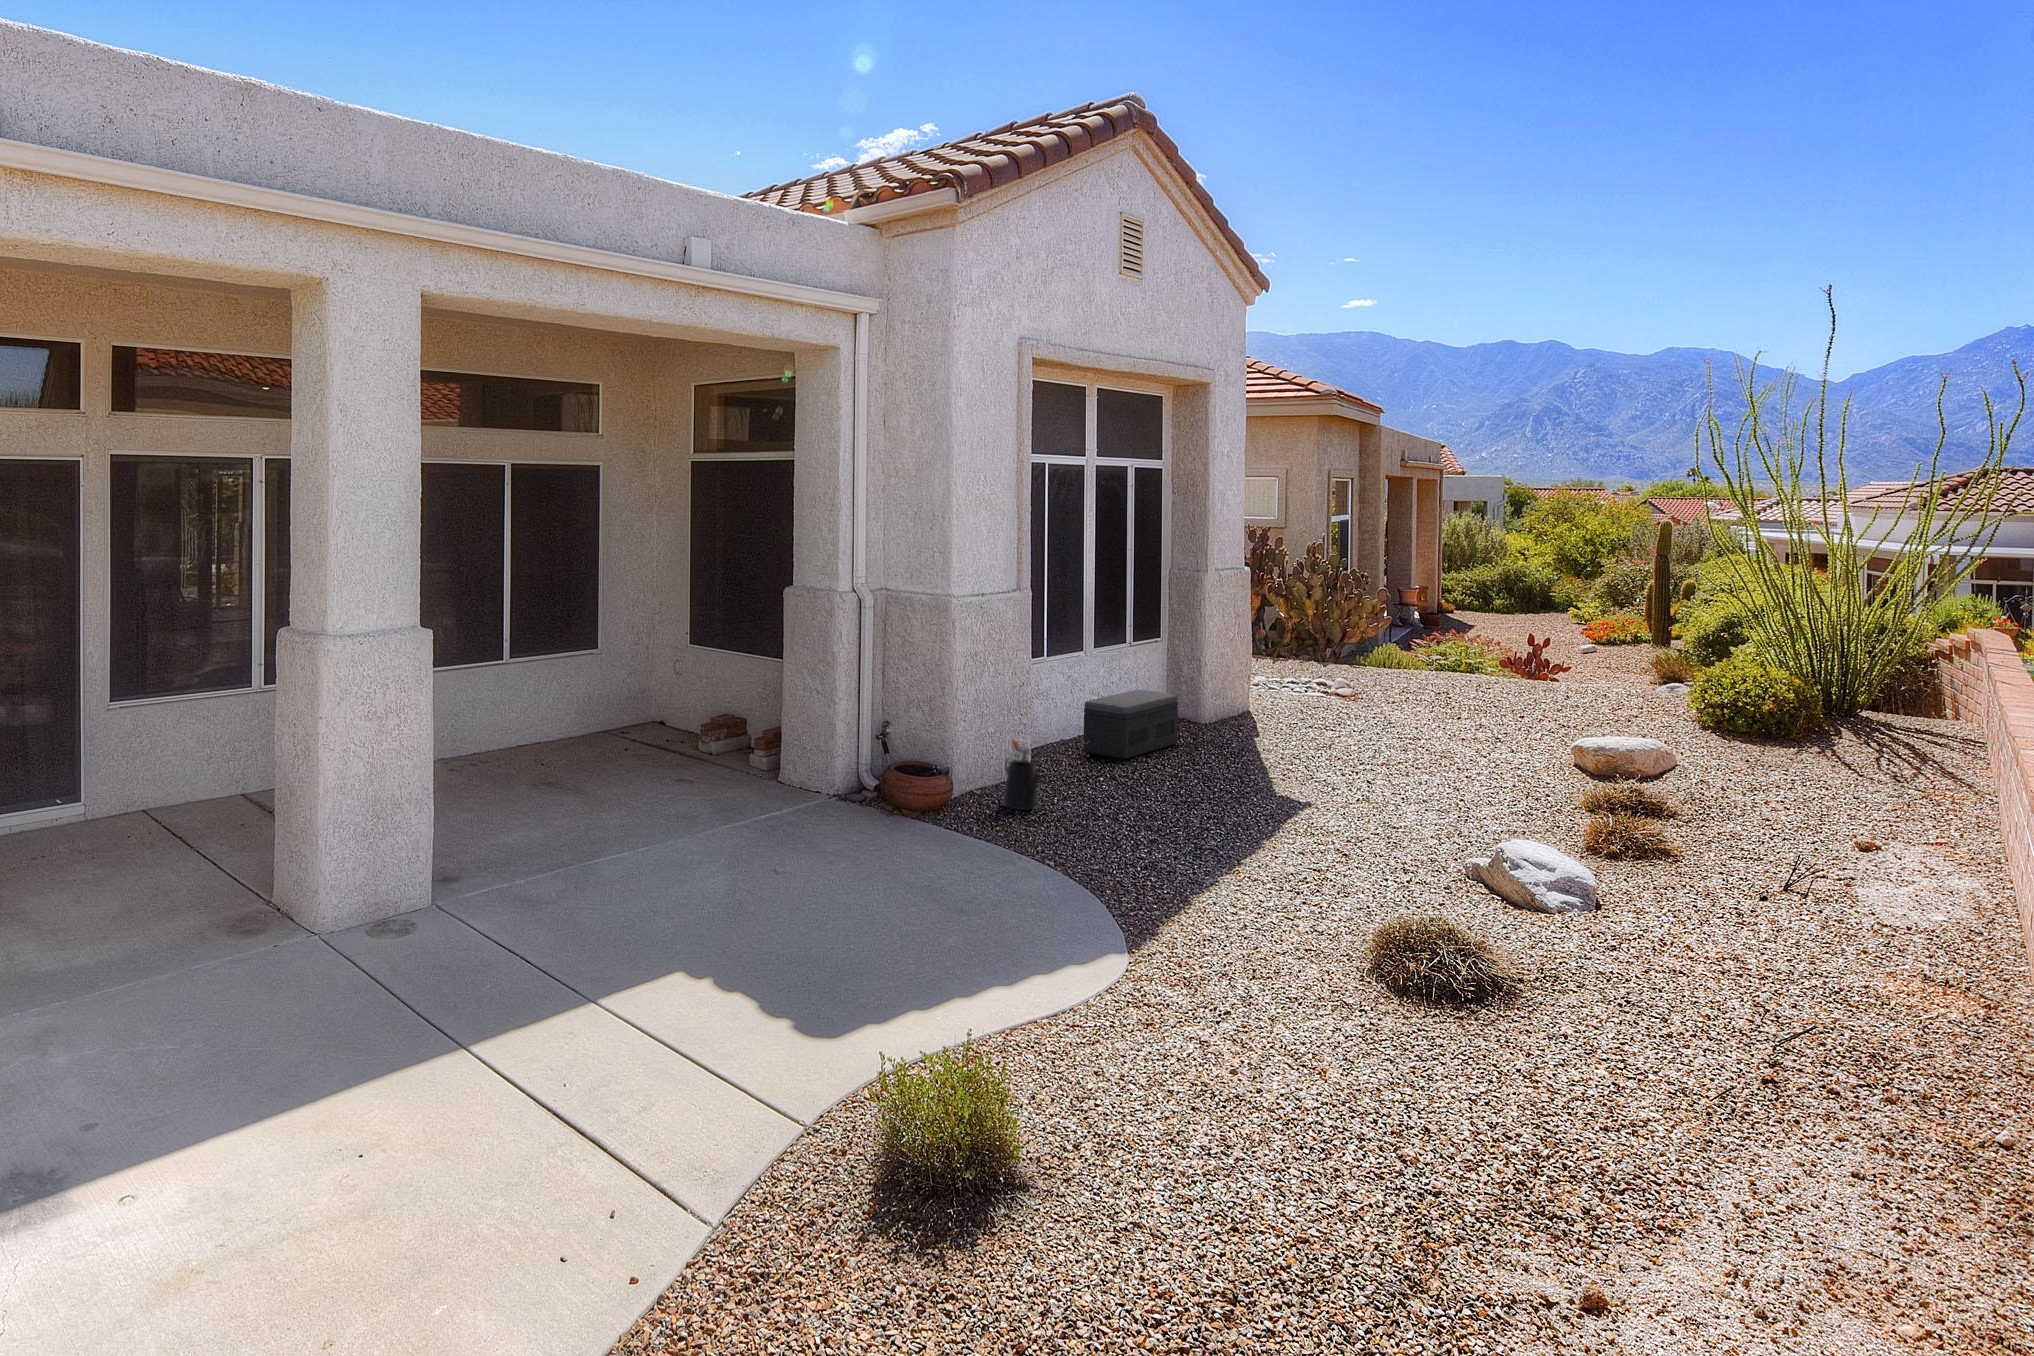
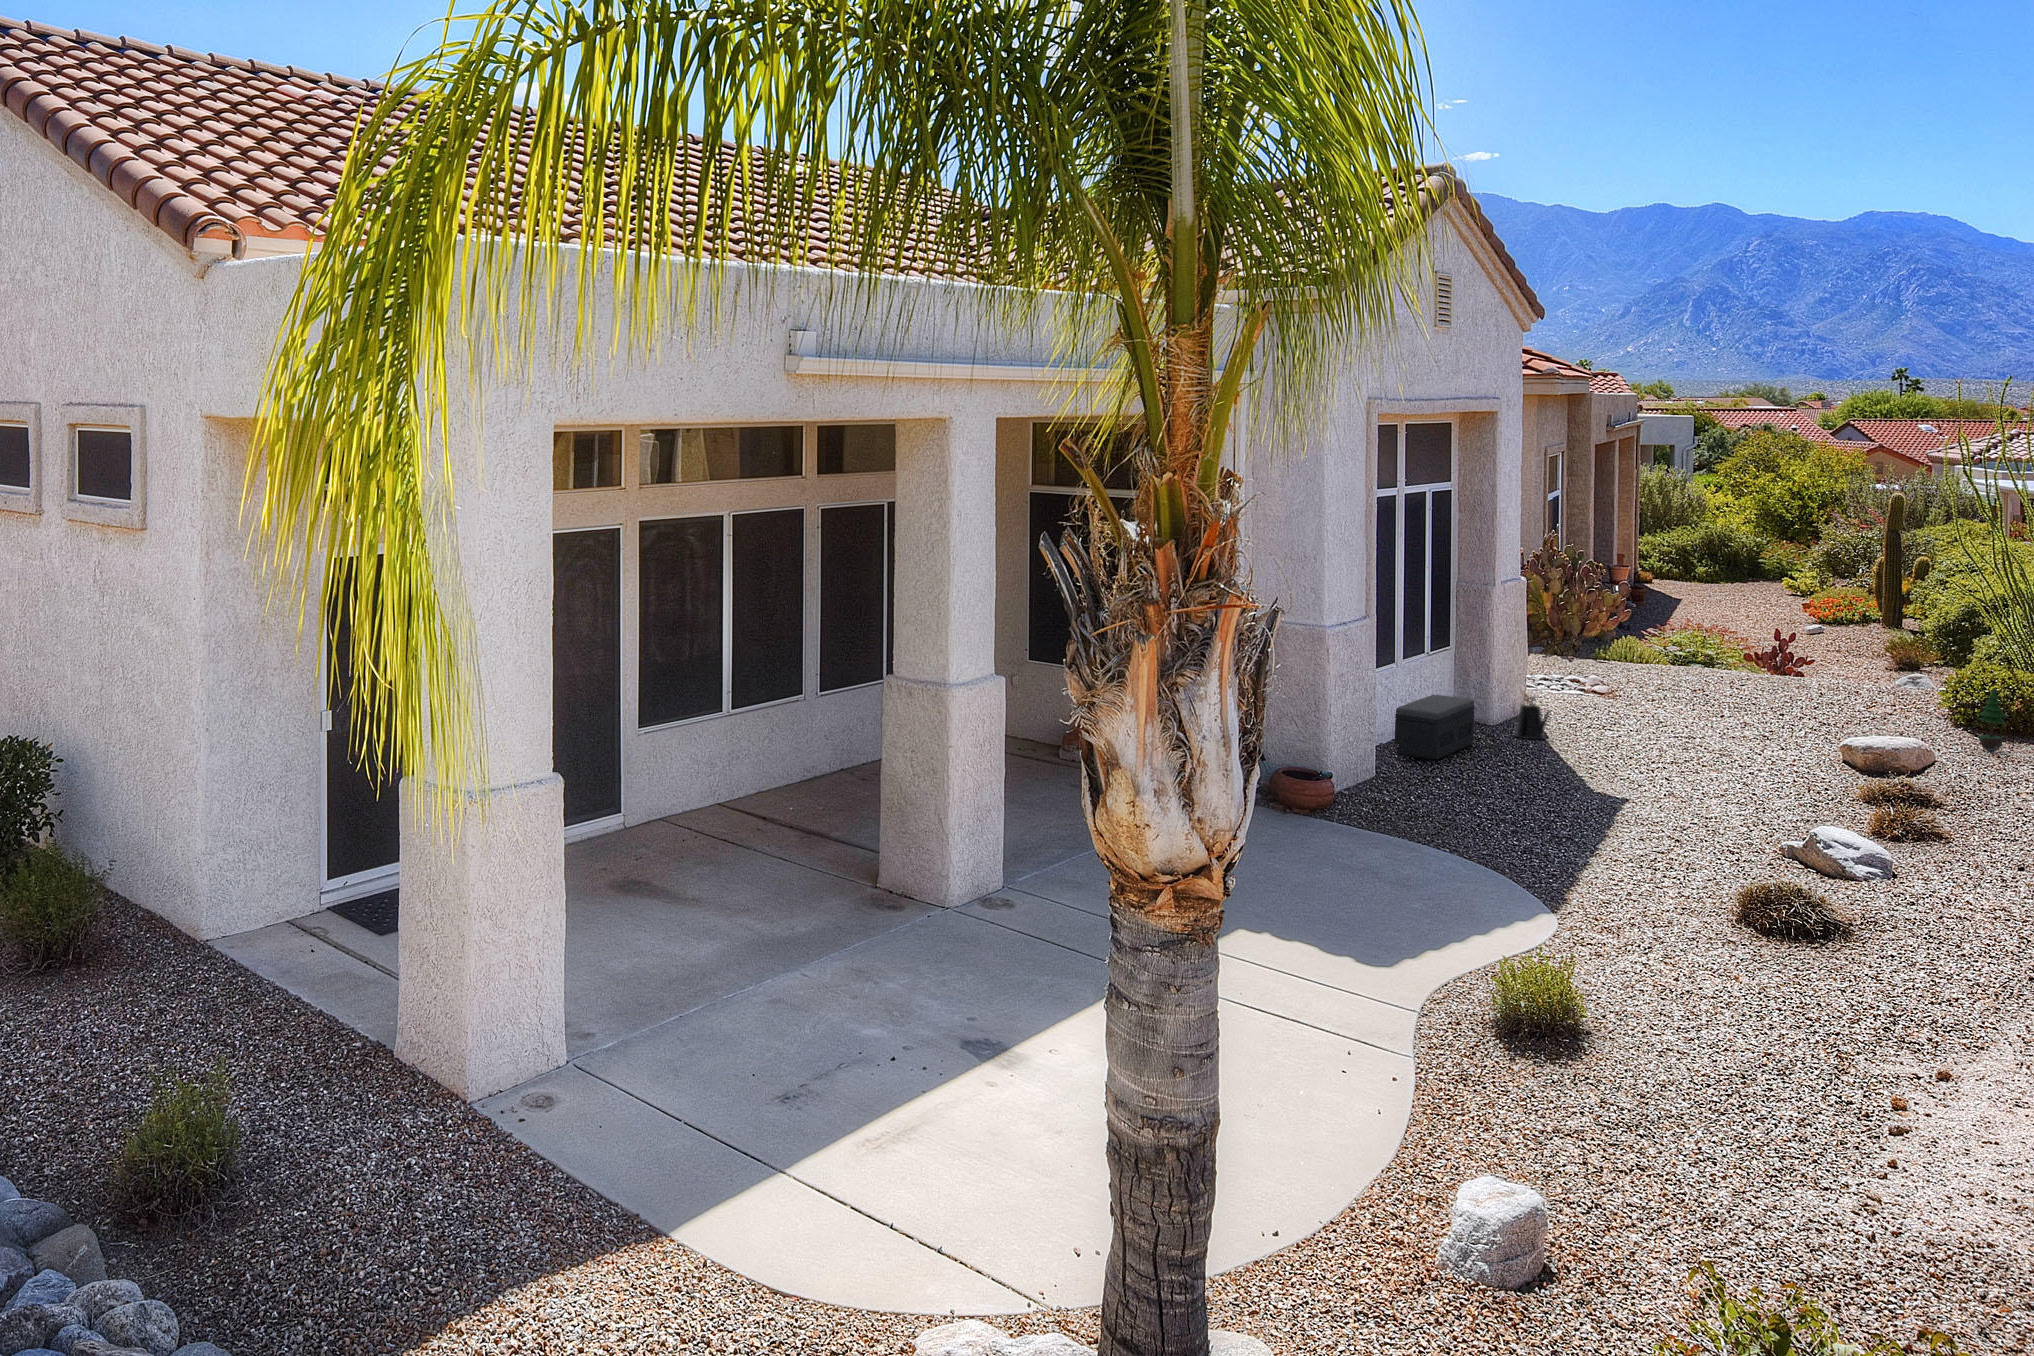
potted tree: none [1727,686,1761,761] -> present [1978,688,2006,753]
watering can: present [1002,739,1040,810] -> present [1513,691,1549,739]

